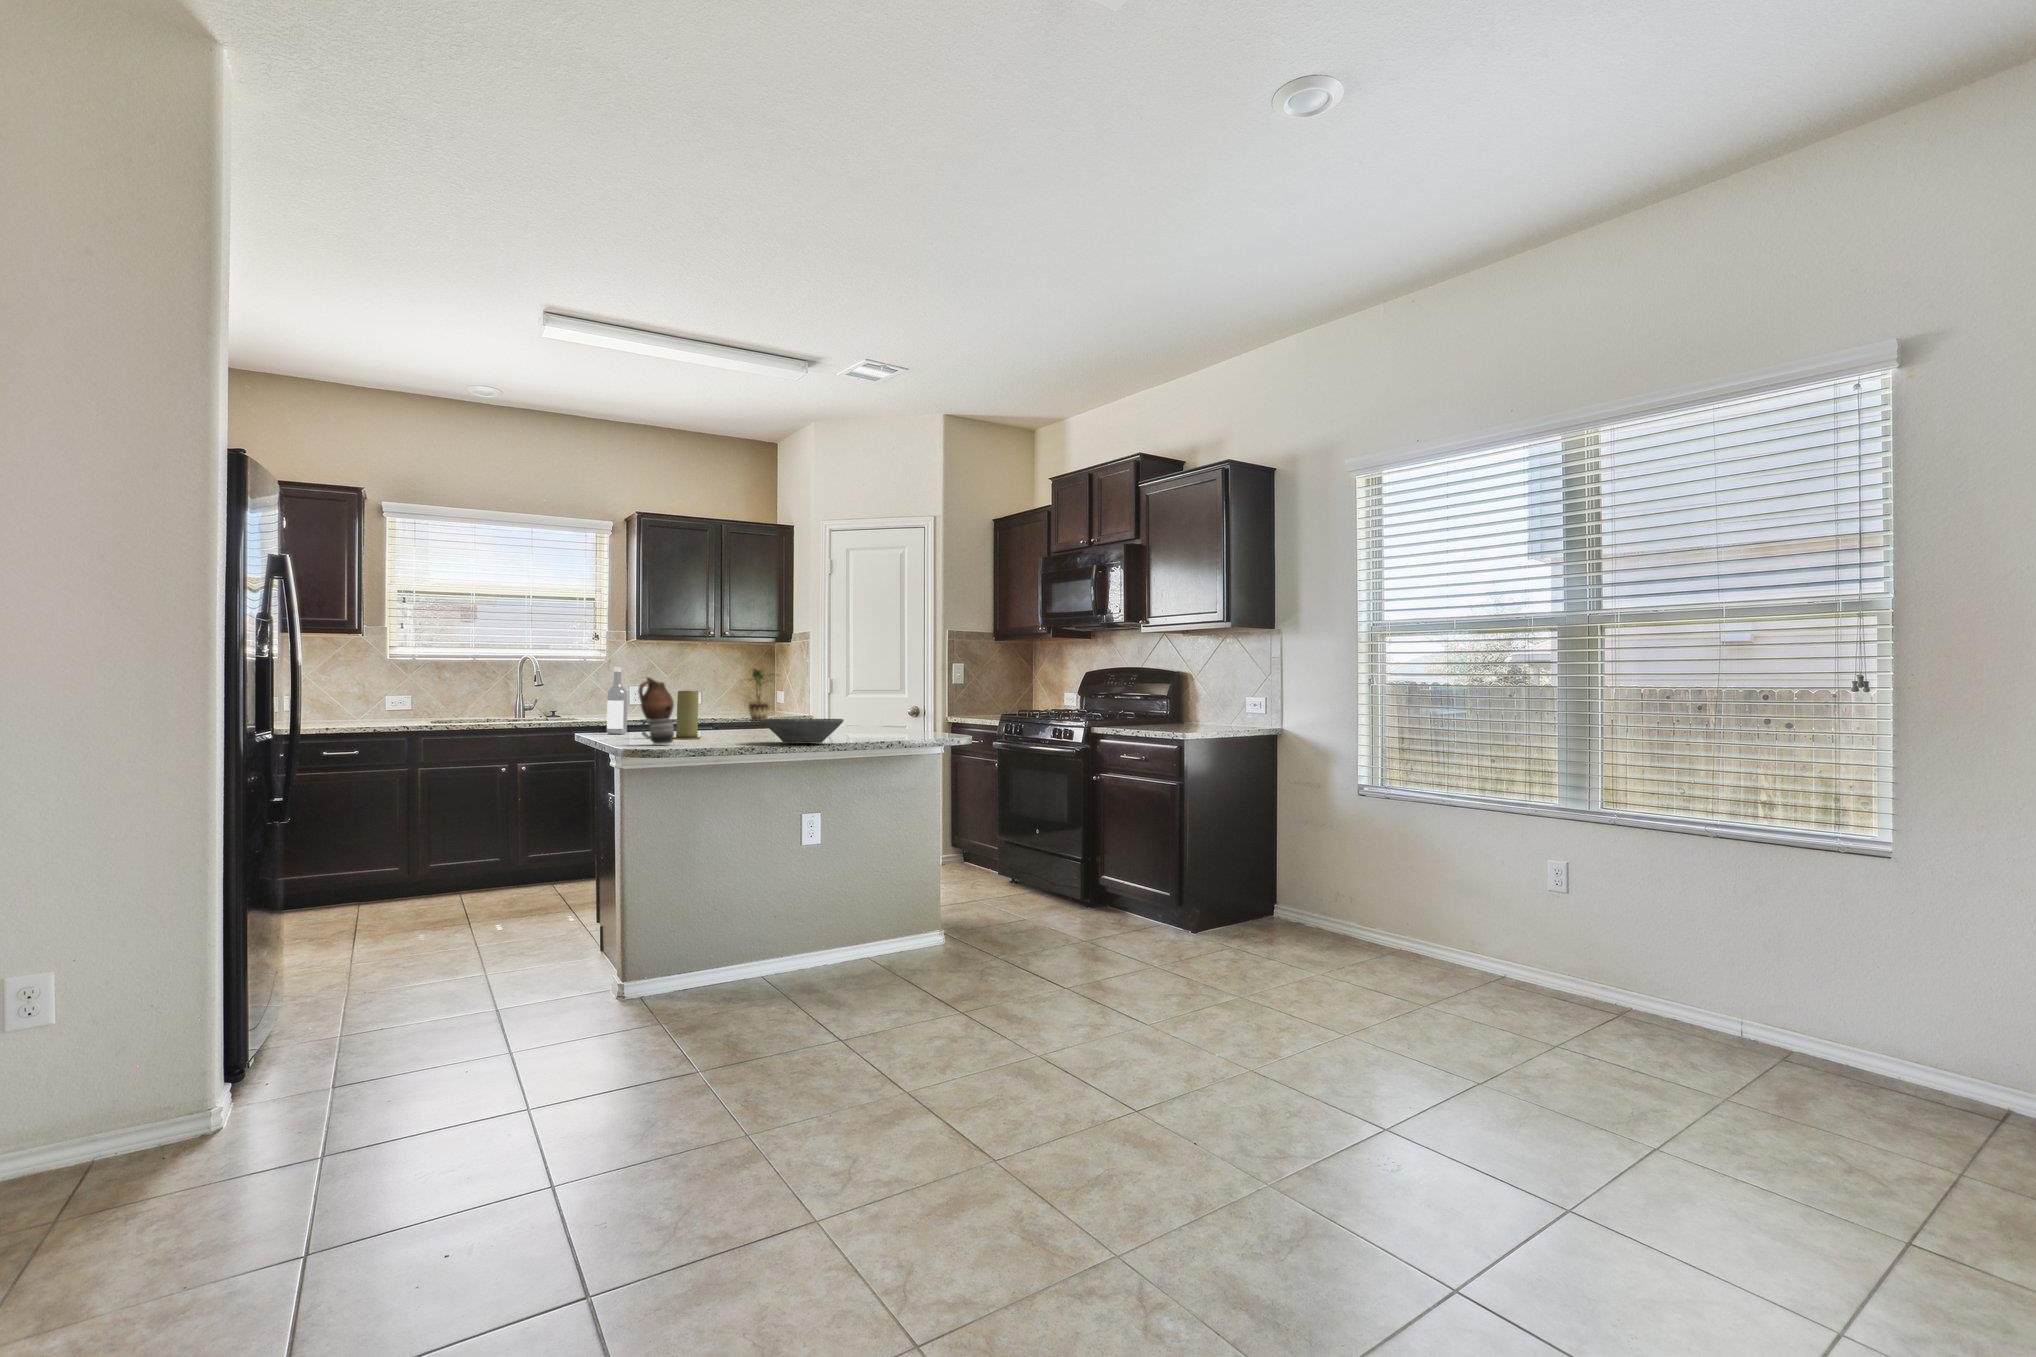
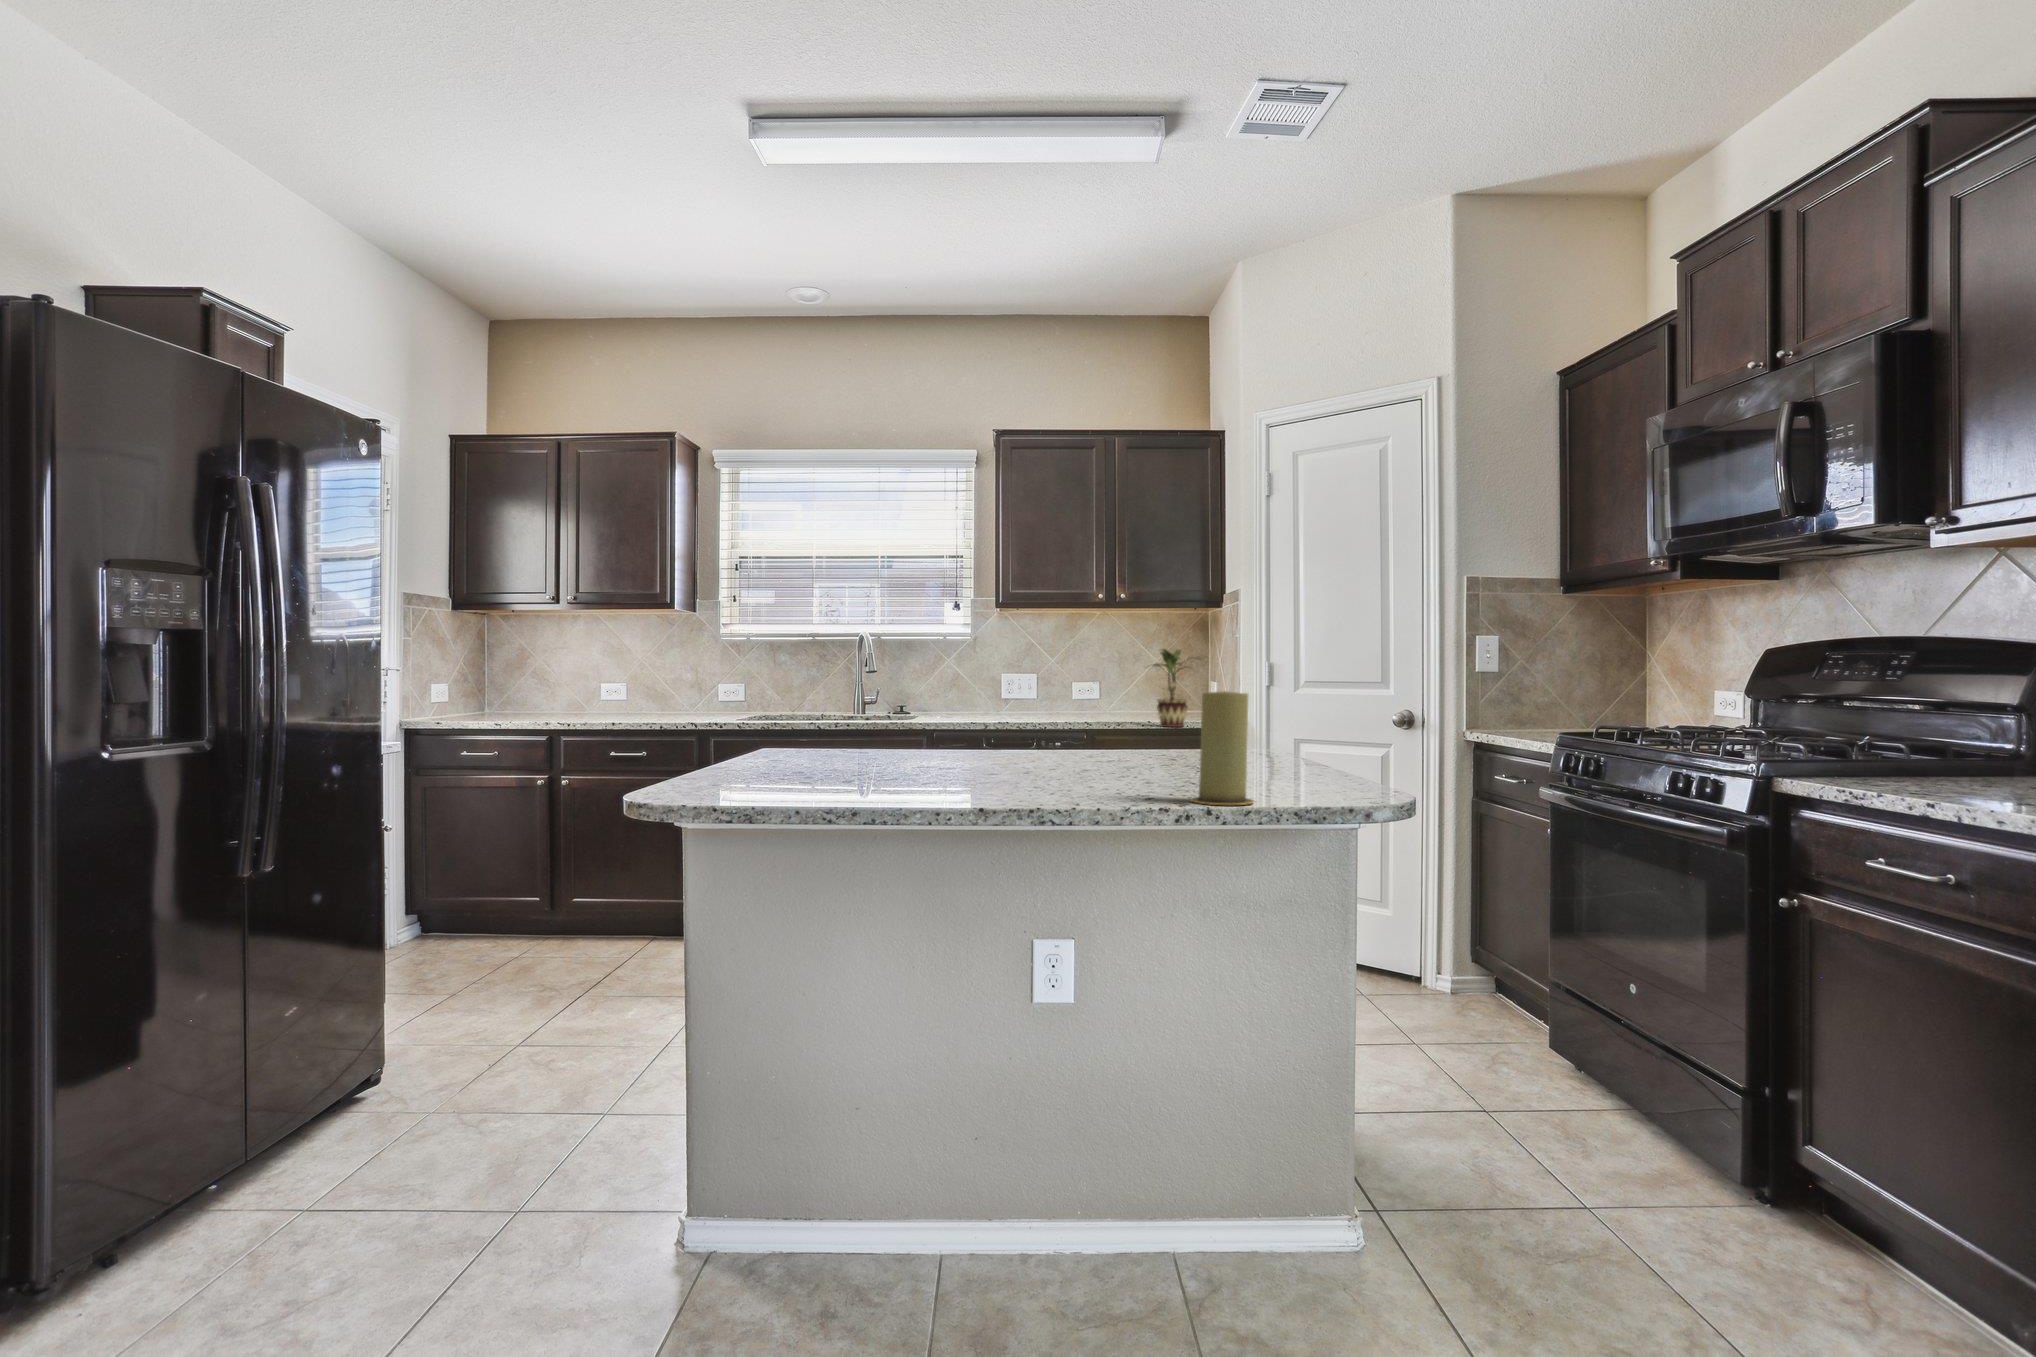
wine bottle: present [607,667,627,734] -> none [820,643,850,751]
ceramic pitcher: present [638,677,674,720] -> none [999,661,1055,725]
candle: present [673,690,701,739] -> present [1191,691,1254,805]
mug: present [642,719,674,744] -> none [716,736,767,786]
bowl: present [762,719,844,743] -> none [926,741,1096,798]

